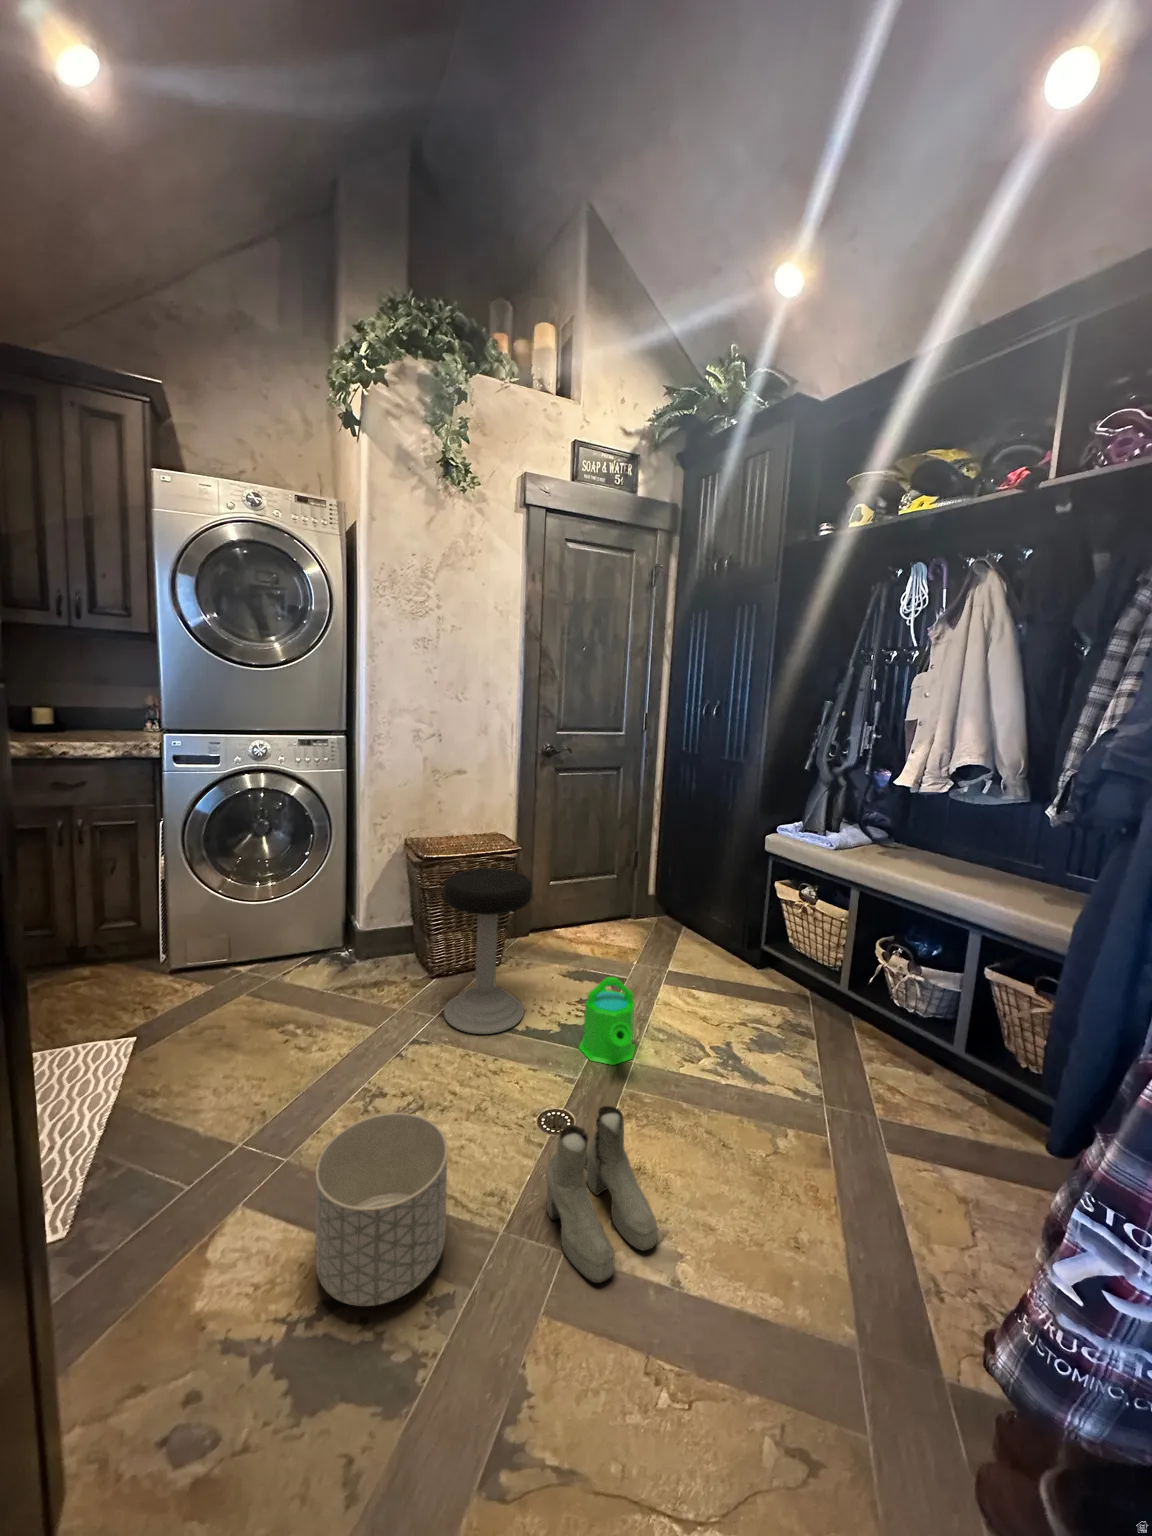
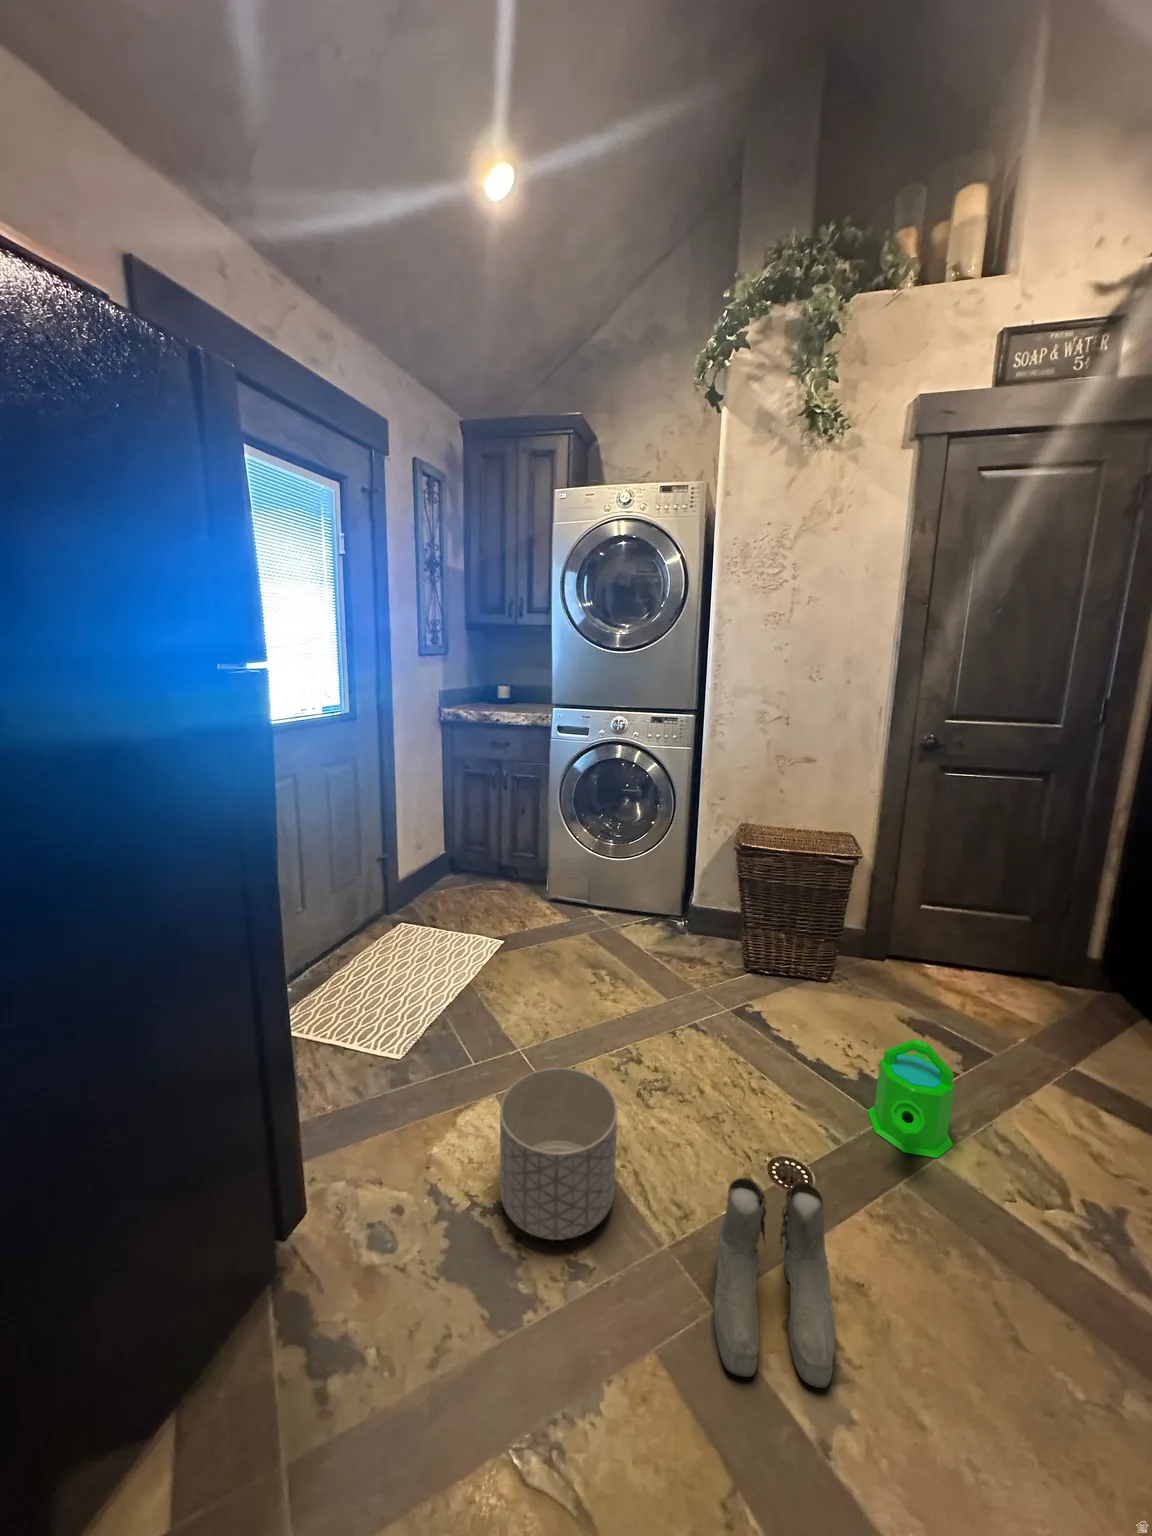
stool: present [444,868,532,1034] -> none [733,866,843,1053]

